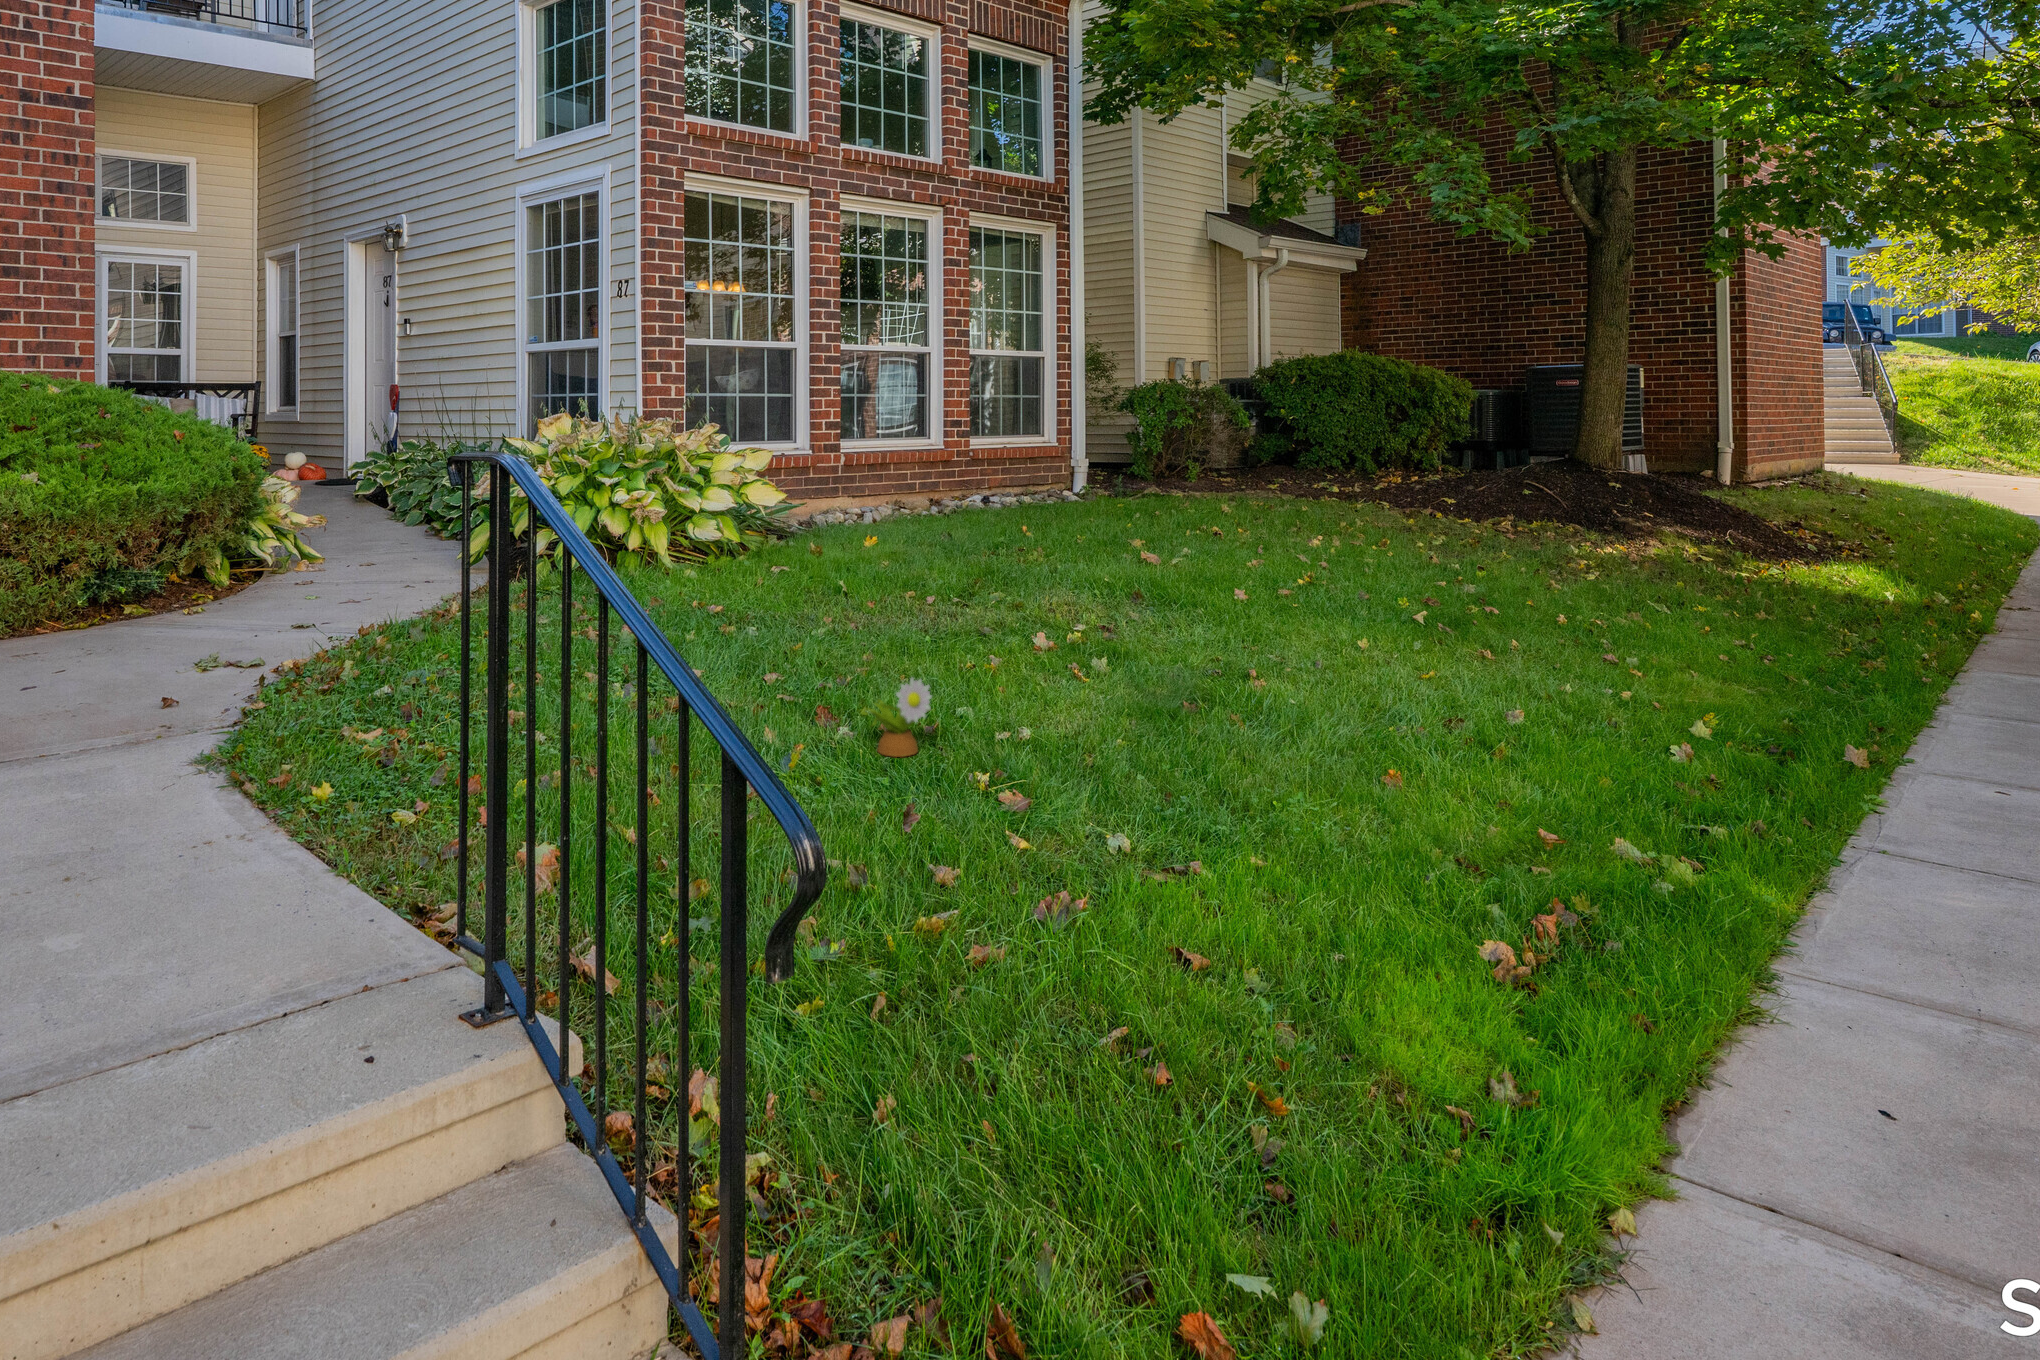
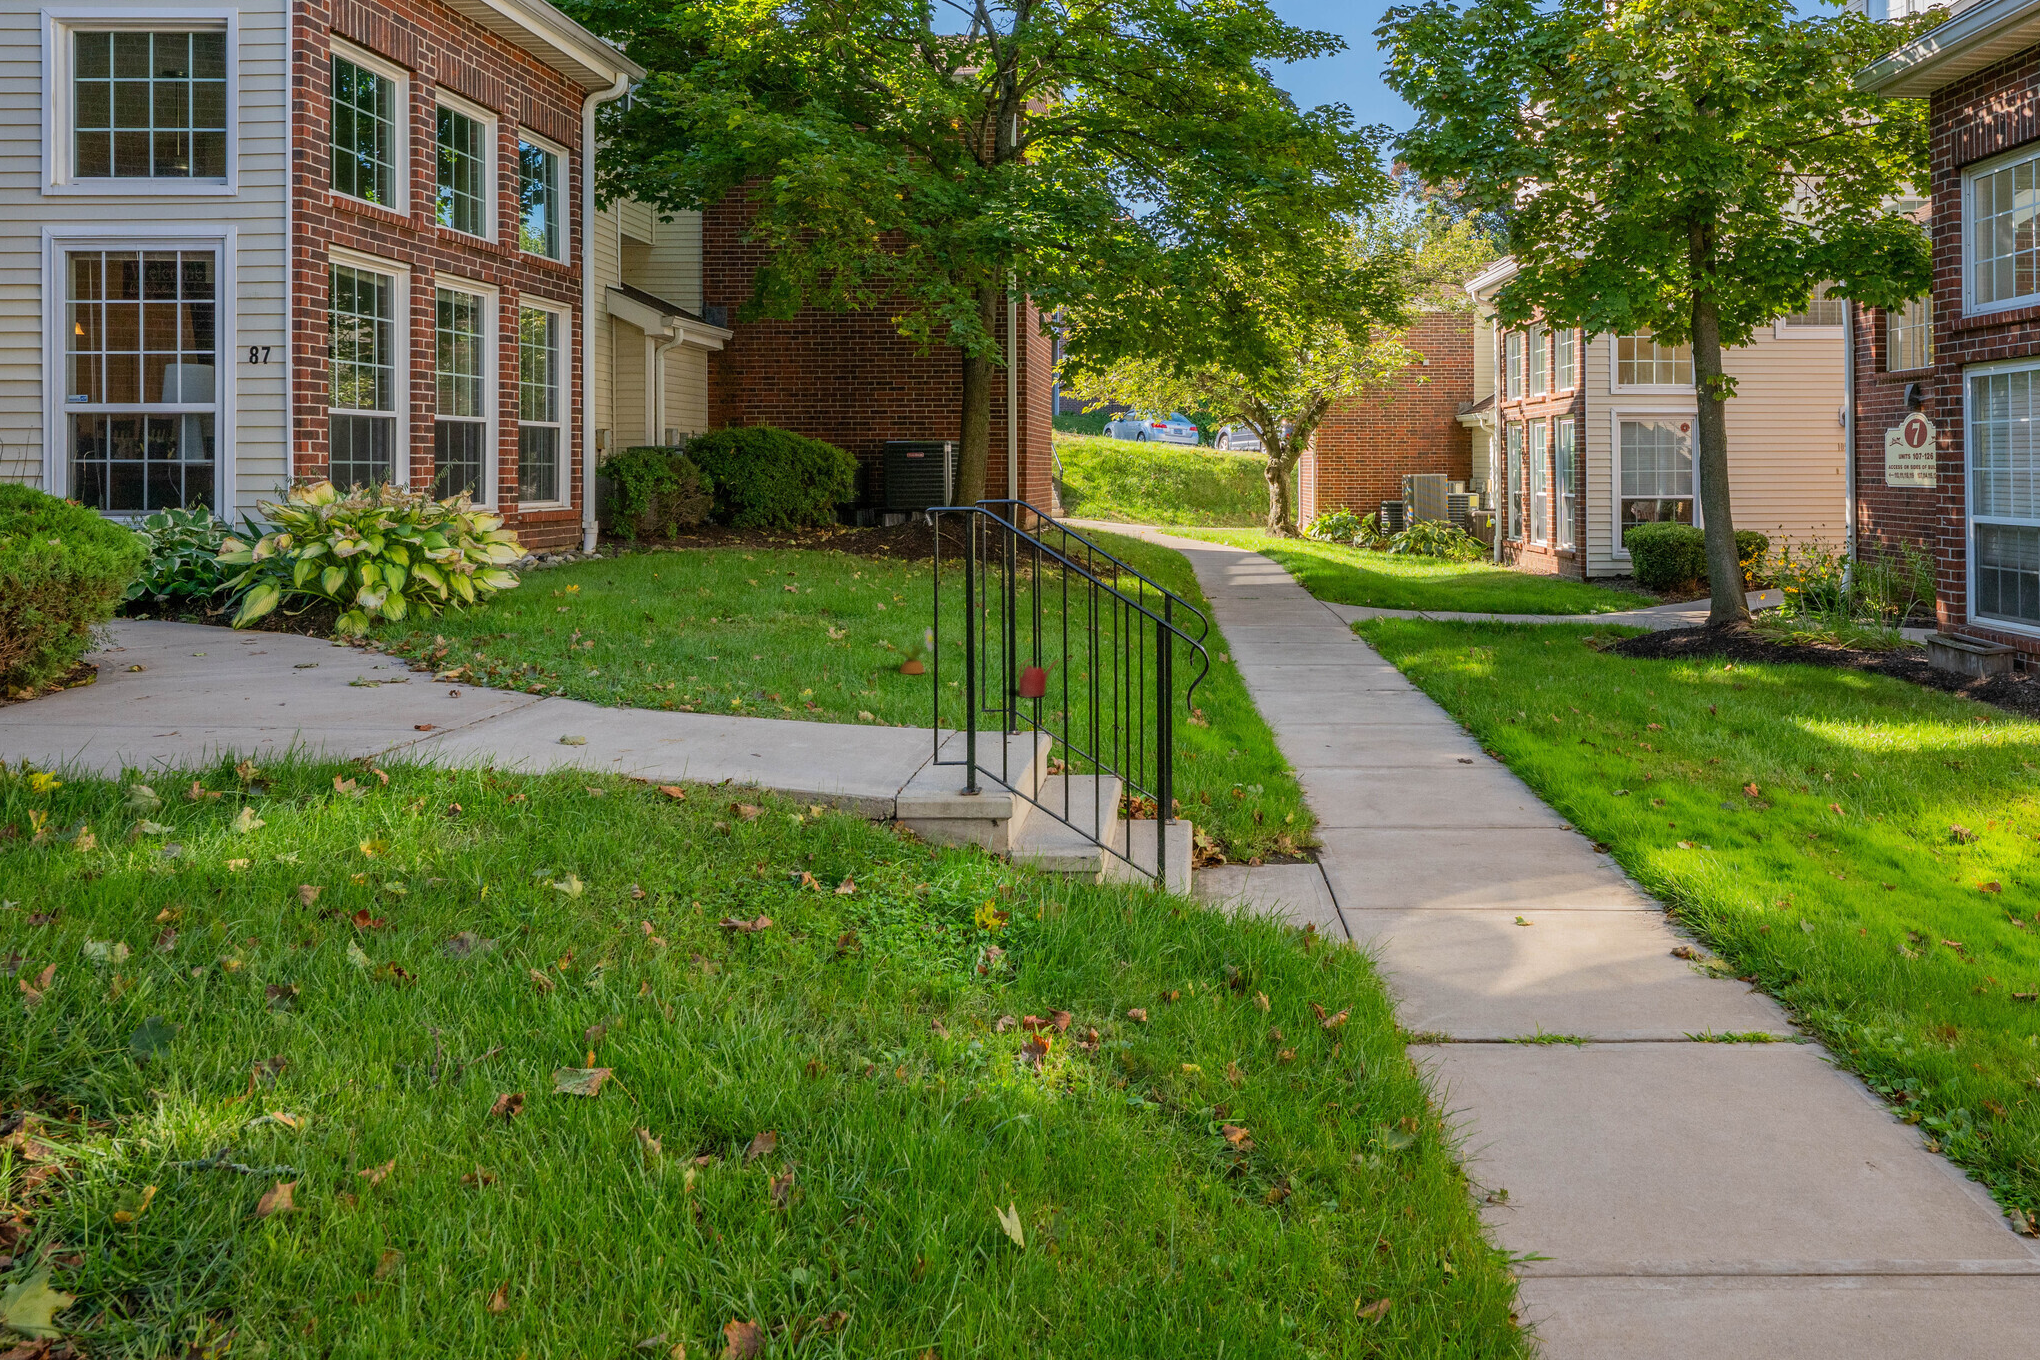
watering can: none [932,779,1039,860] -> present [1019,659,1058,698]

